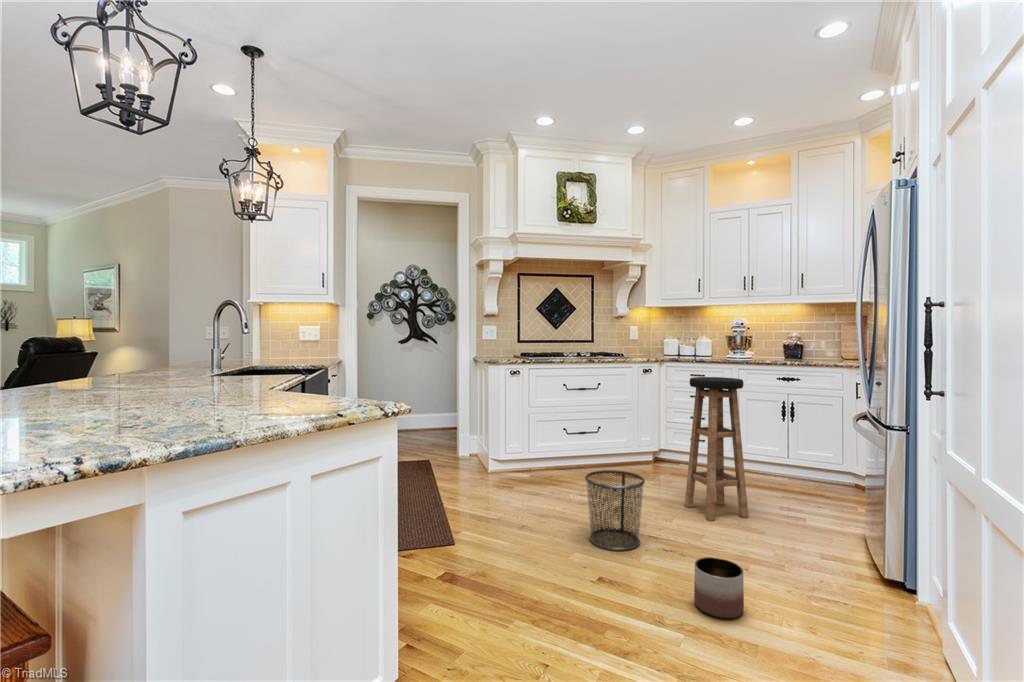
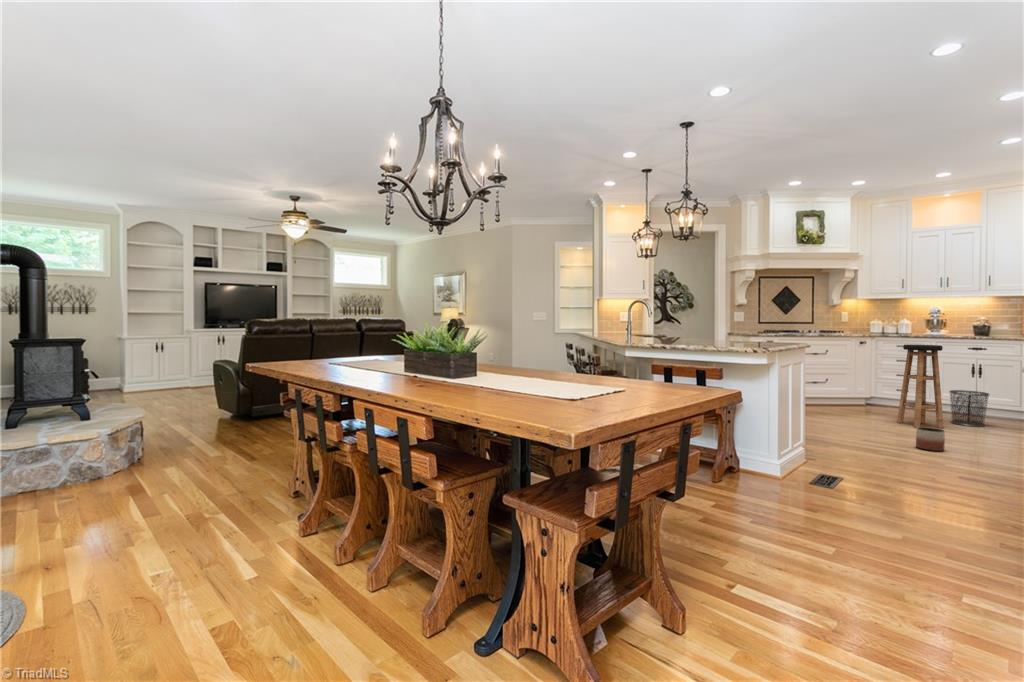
waste bin: present [585,470,645,551] -> present [950,390,989,427]

